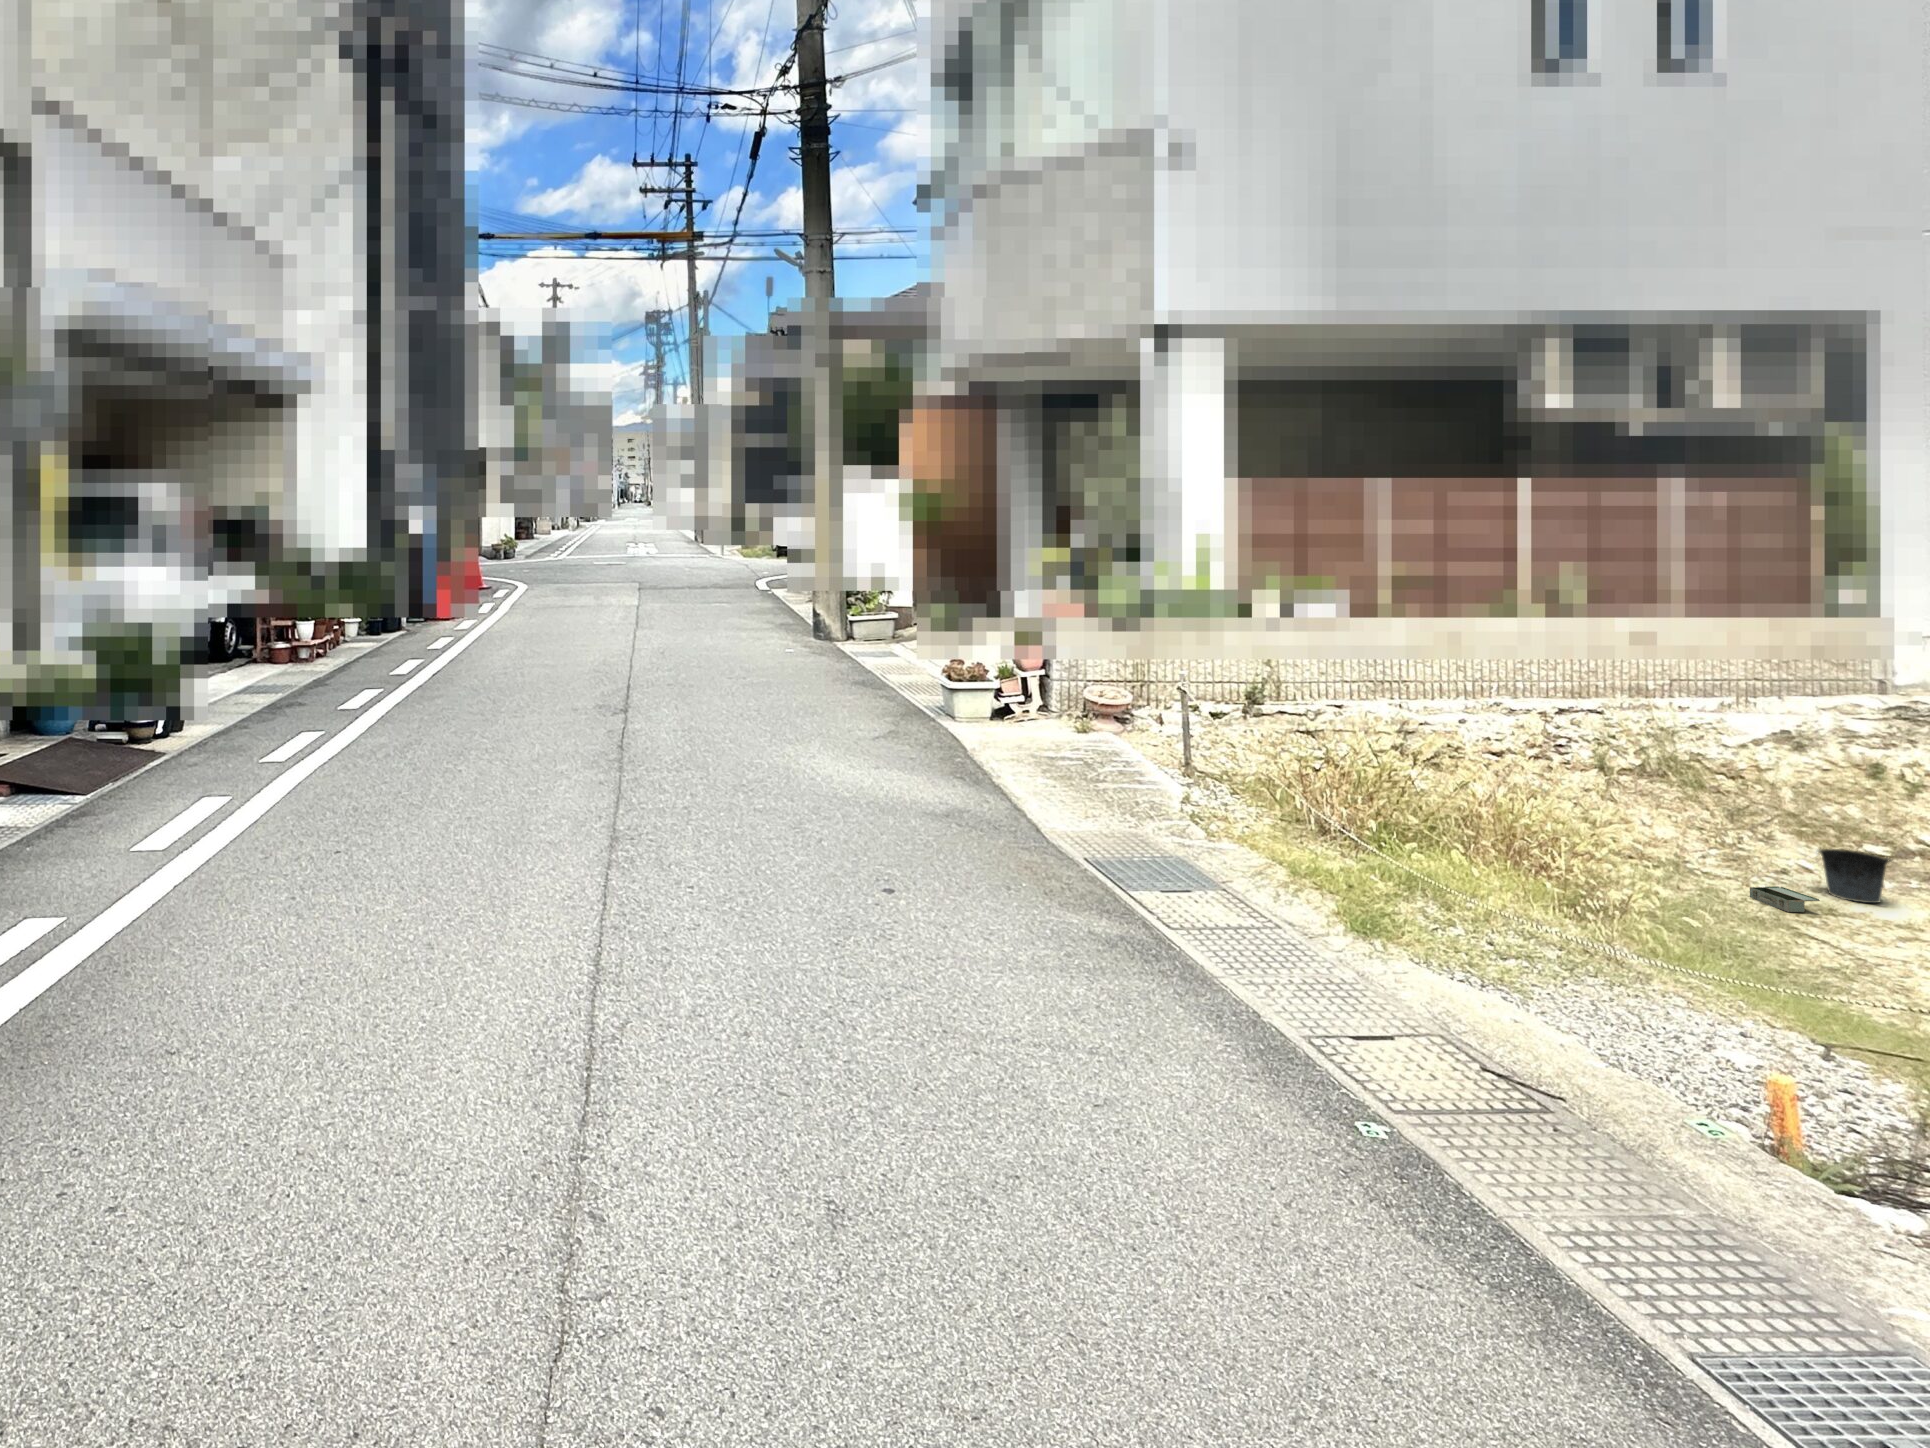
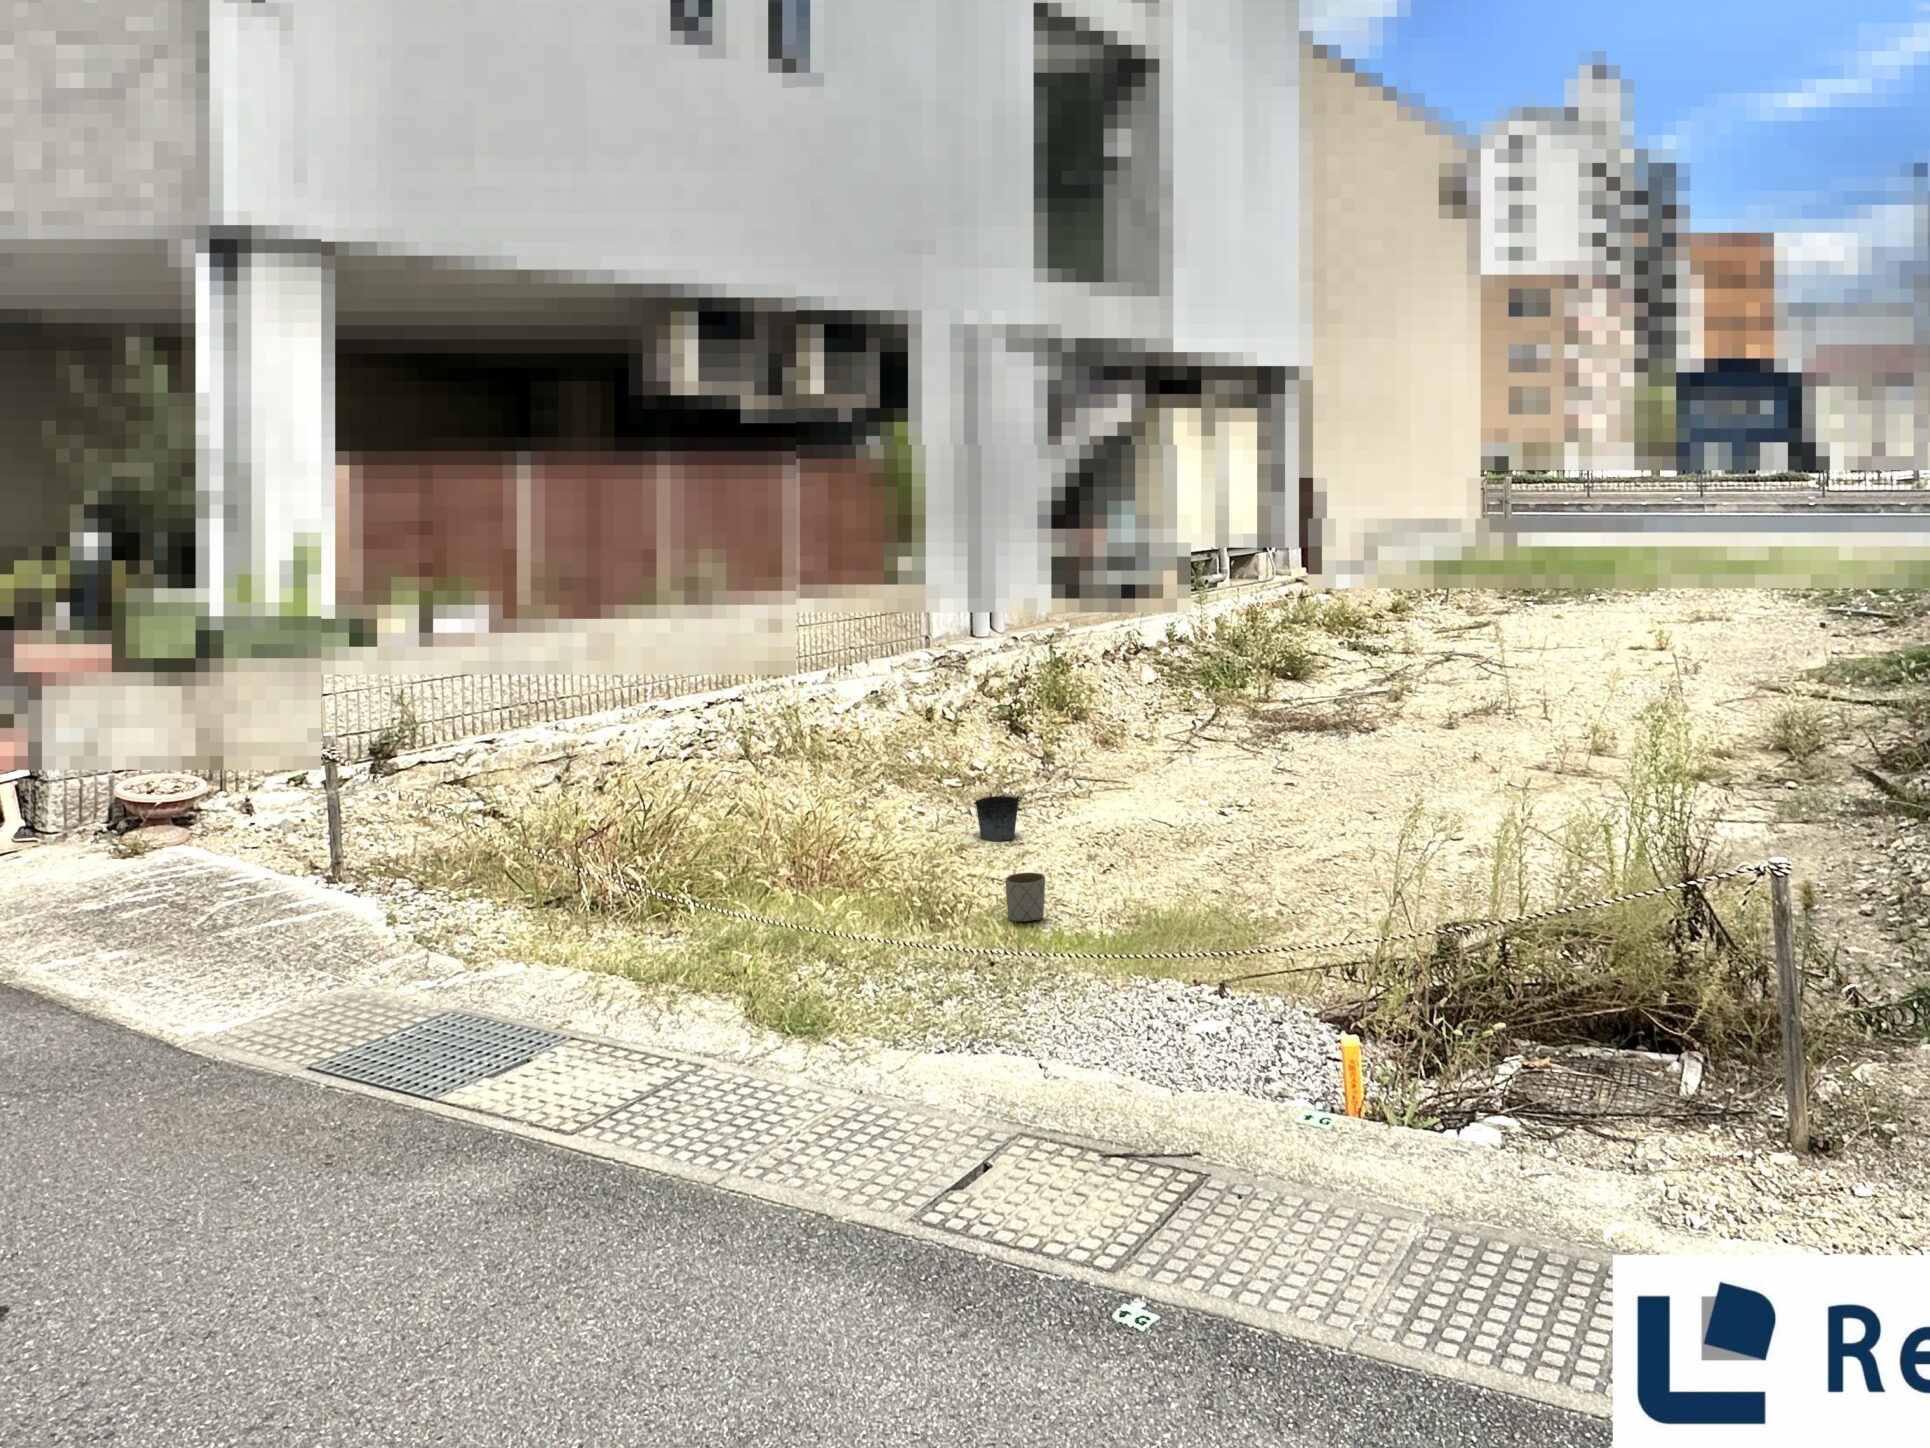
toolbox: present [1750,886,1820,912] -> none [941,844,990,866]
planter: none [1791,921,1851,981] -> present [1005,873,1045,922]

